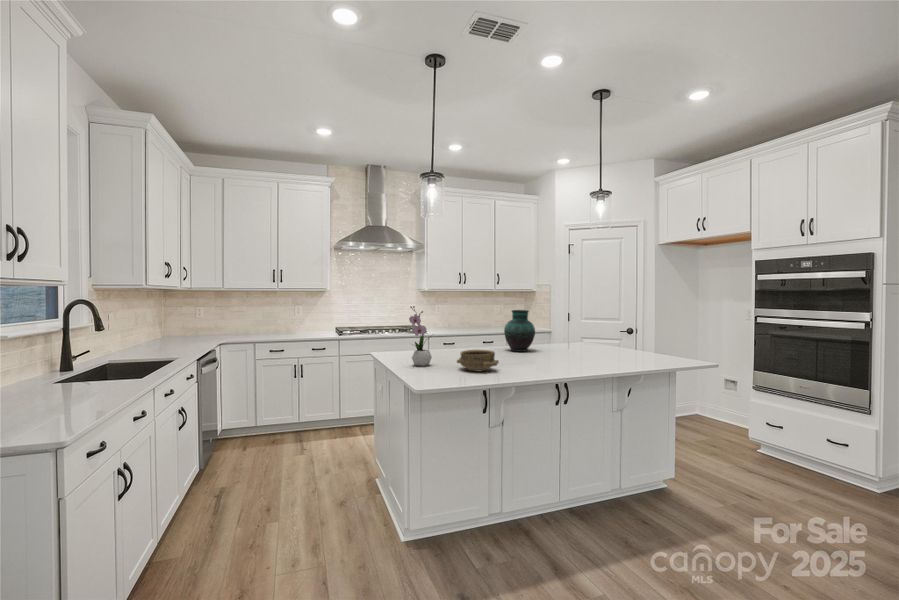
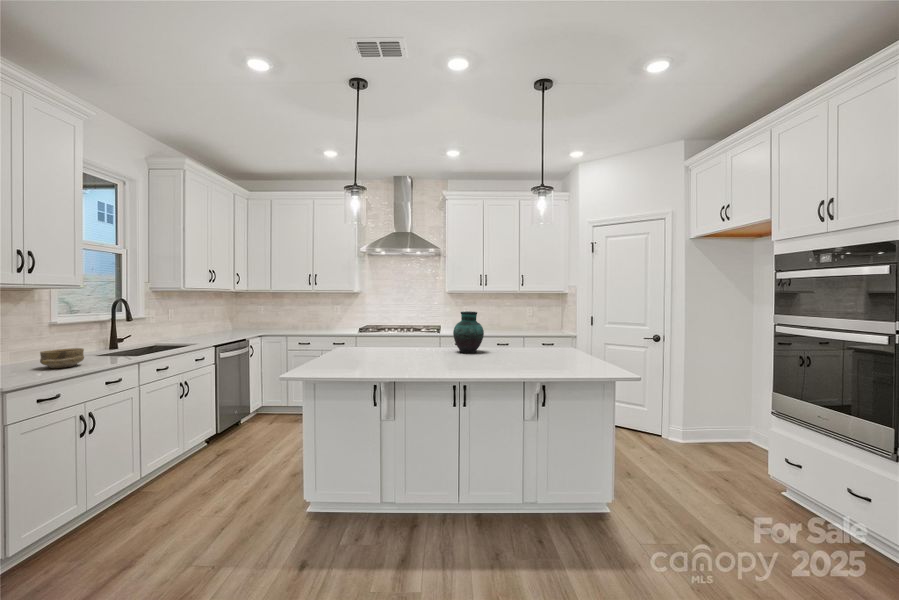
flower arrangement: present [409,306,432,366] -> none [326,306,352,360]
ceramic bowl: present [457,350,499,371] -> present [40,348,84,368]

